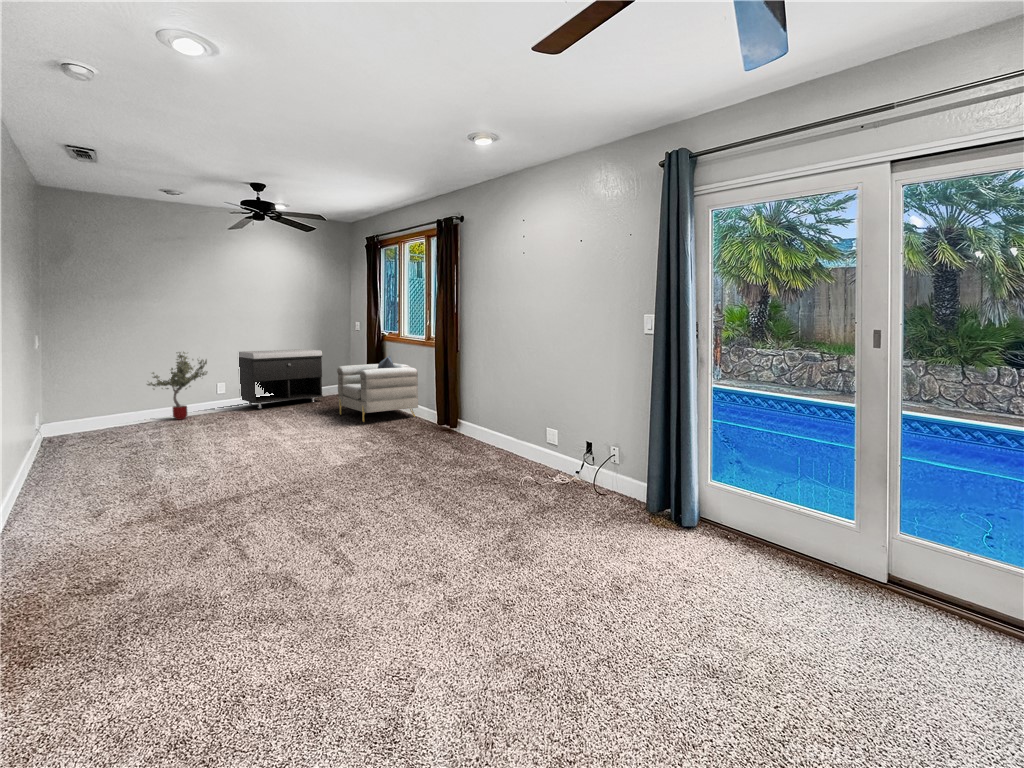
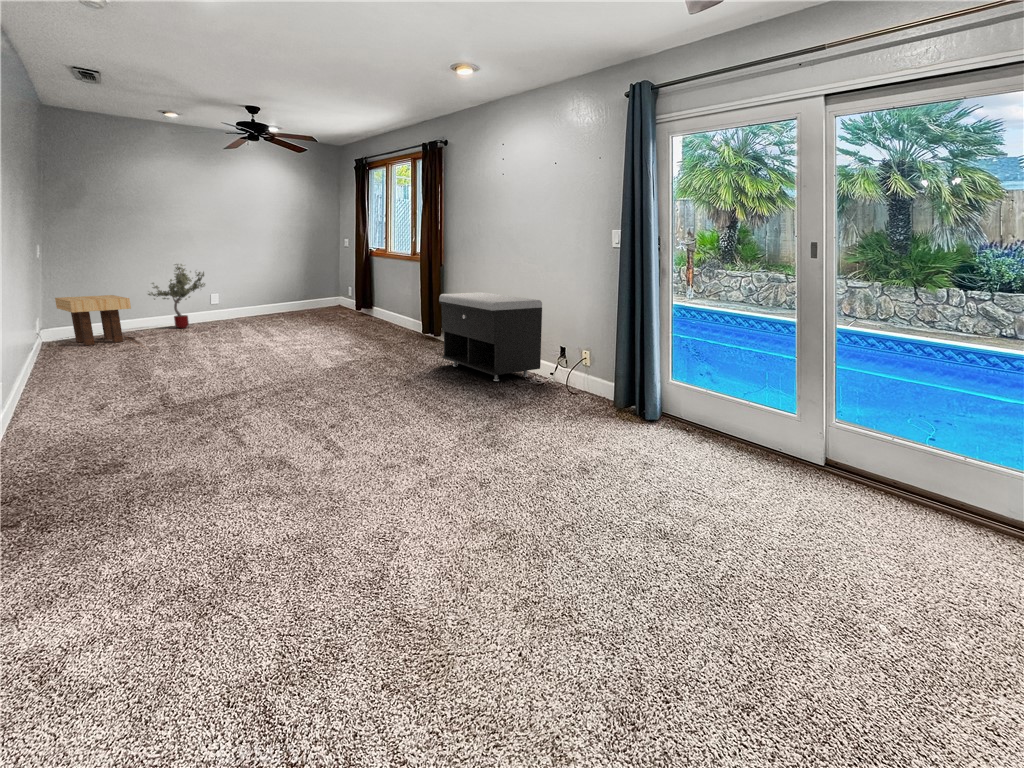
storage bench: present [238,349,323,408] -> present [439,292,542,381]
armchair: present [337,356,418,422] -> none [329,271,405,332]
side table: none [51,386,129,441] -> present [55,295,131,346]

